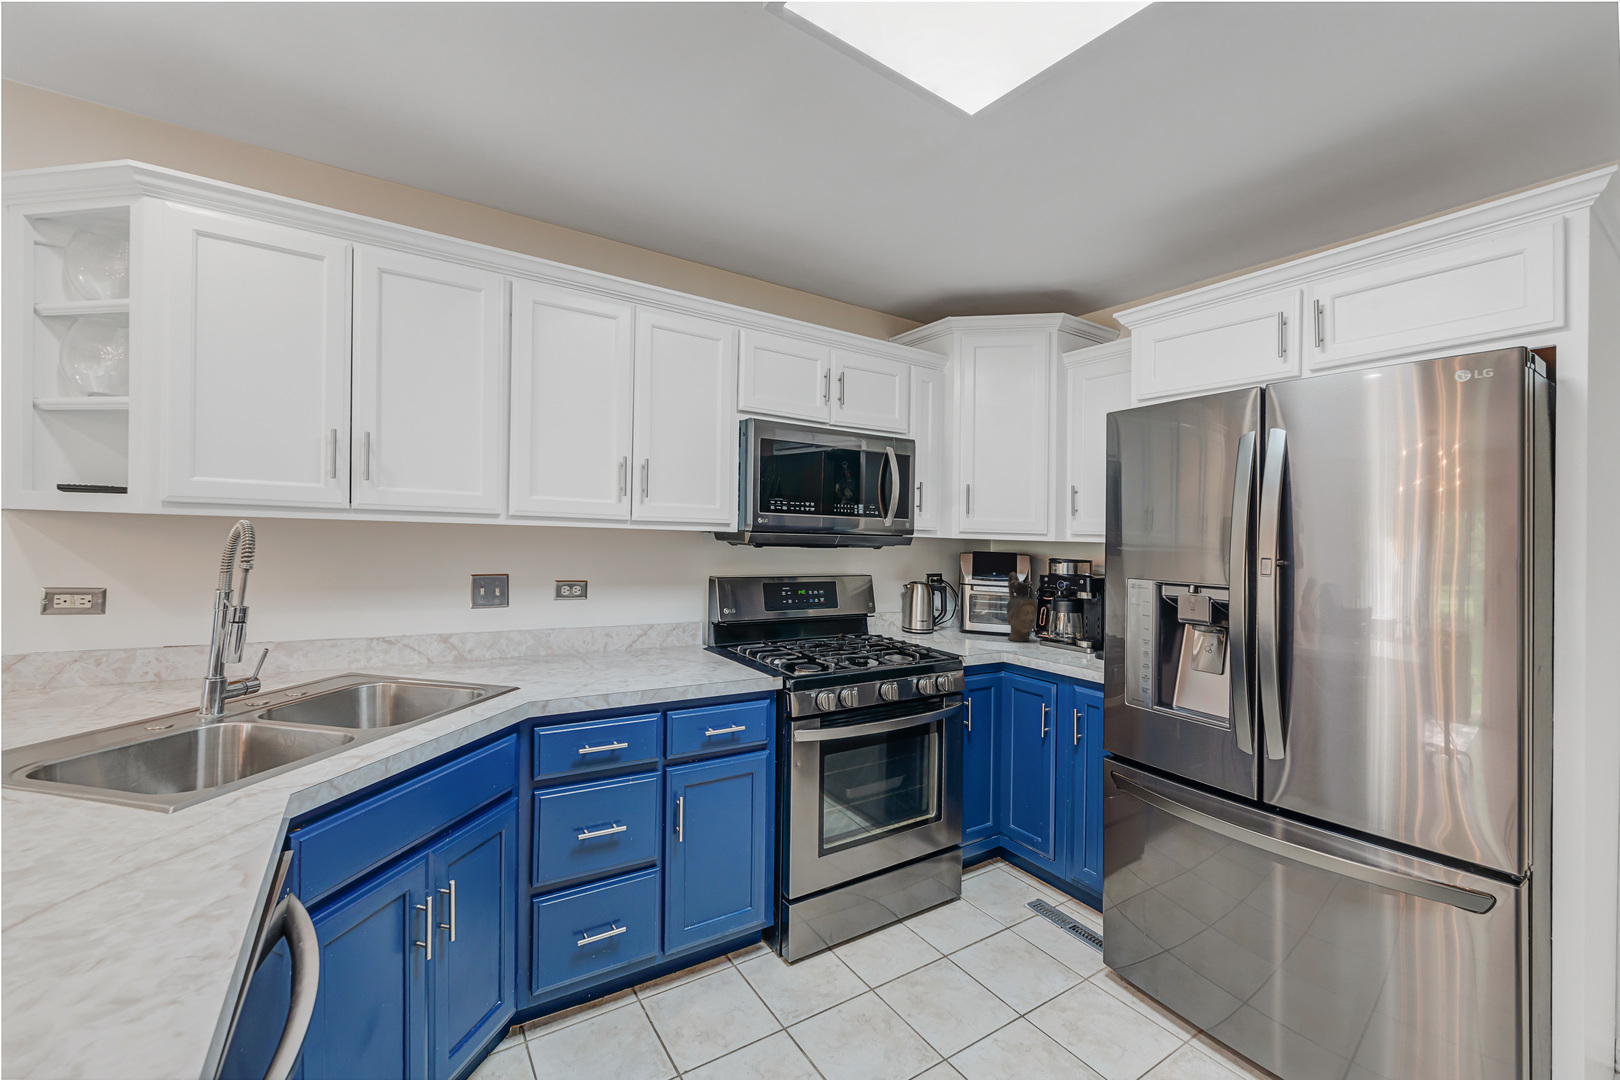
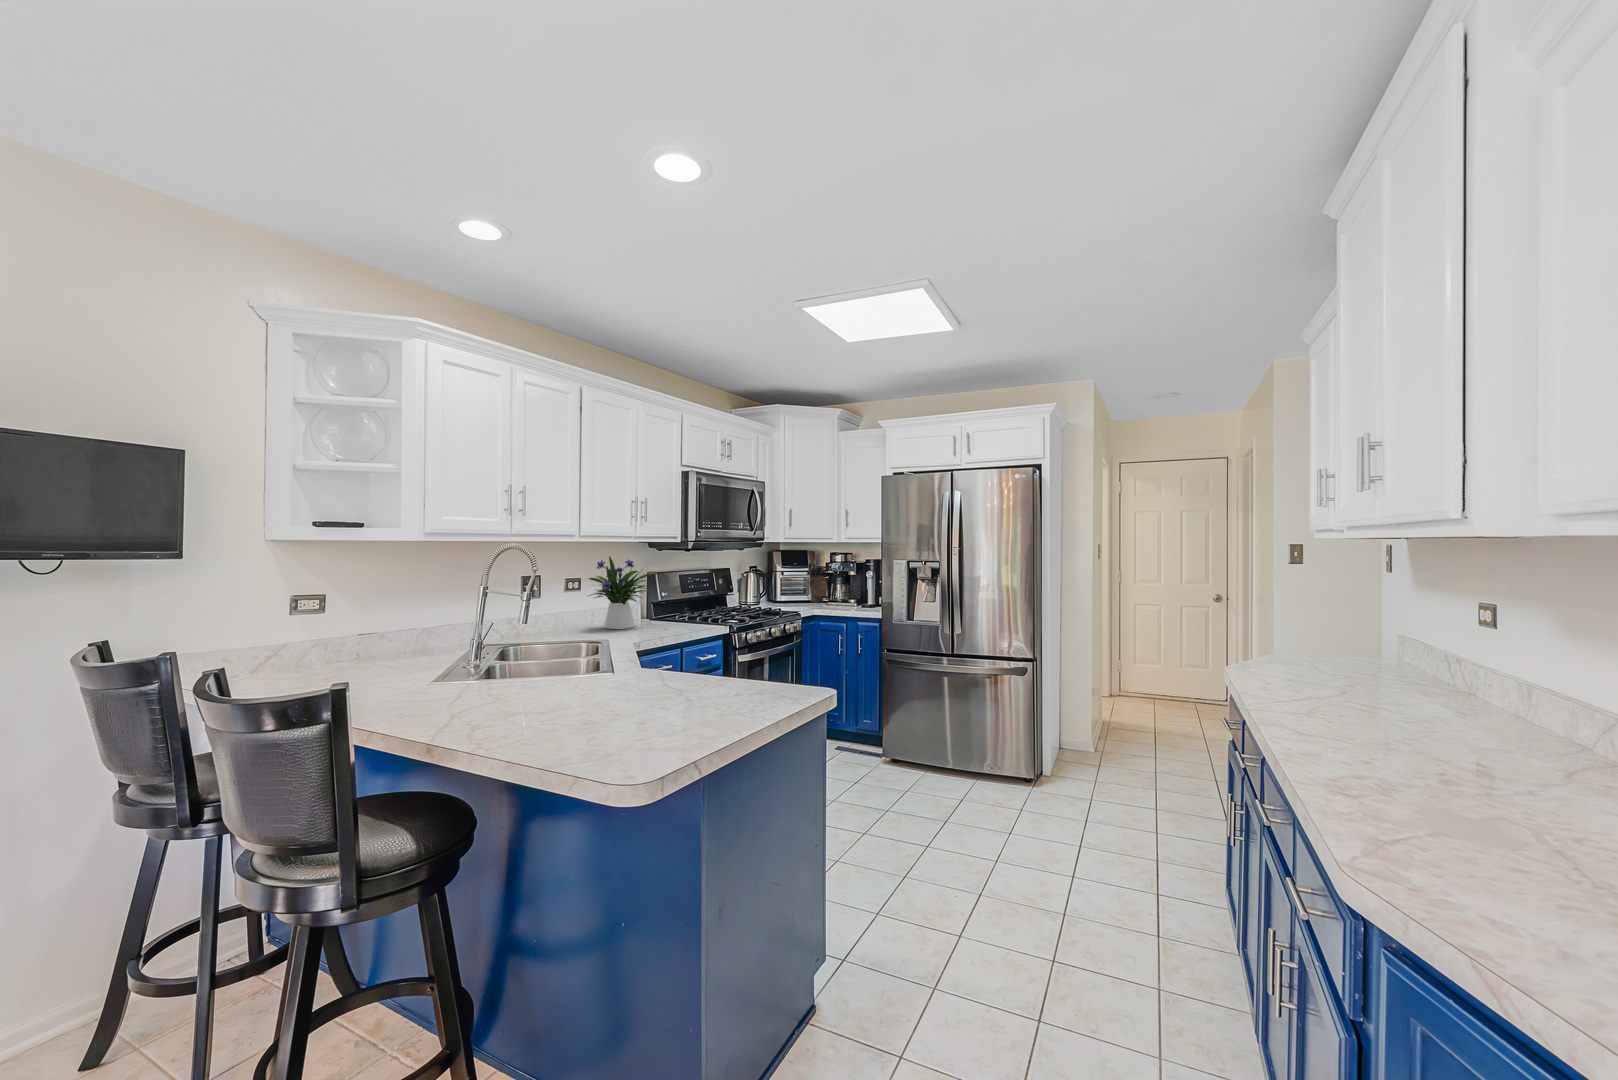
flower arrangement: none [550,551,661,669] -> present [589,556,657,629]

